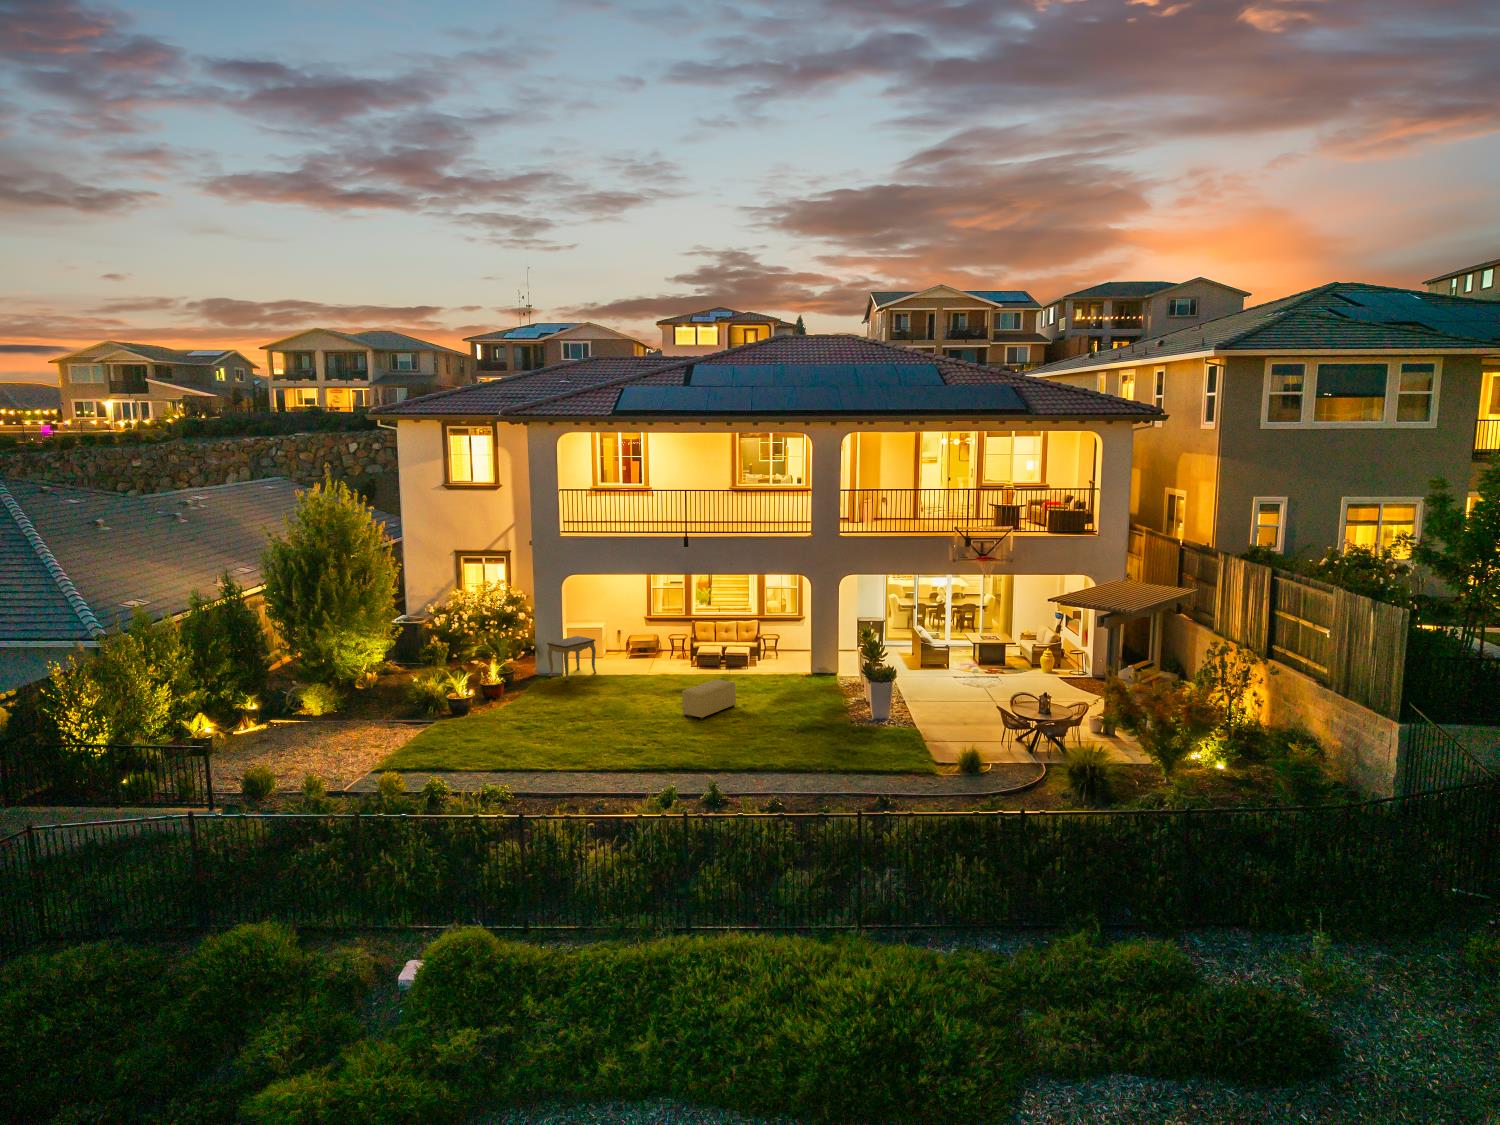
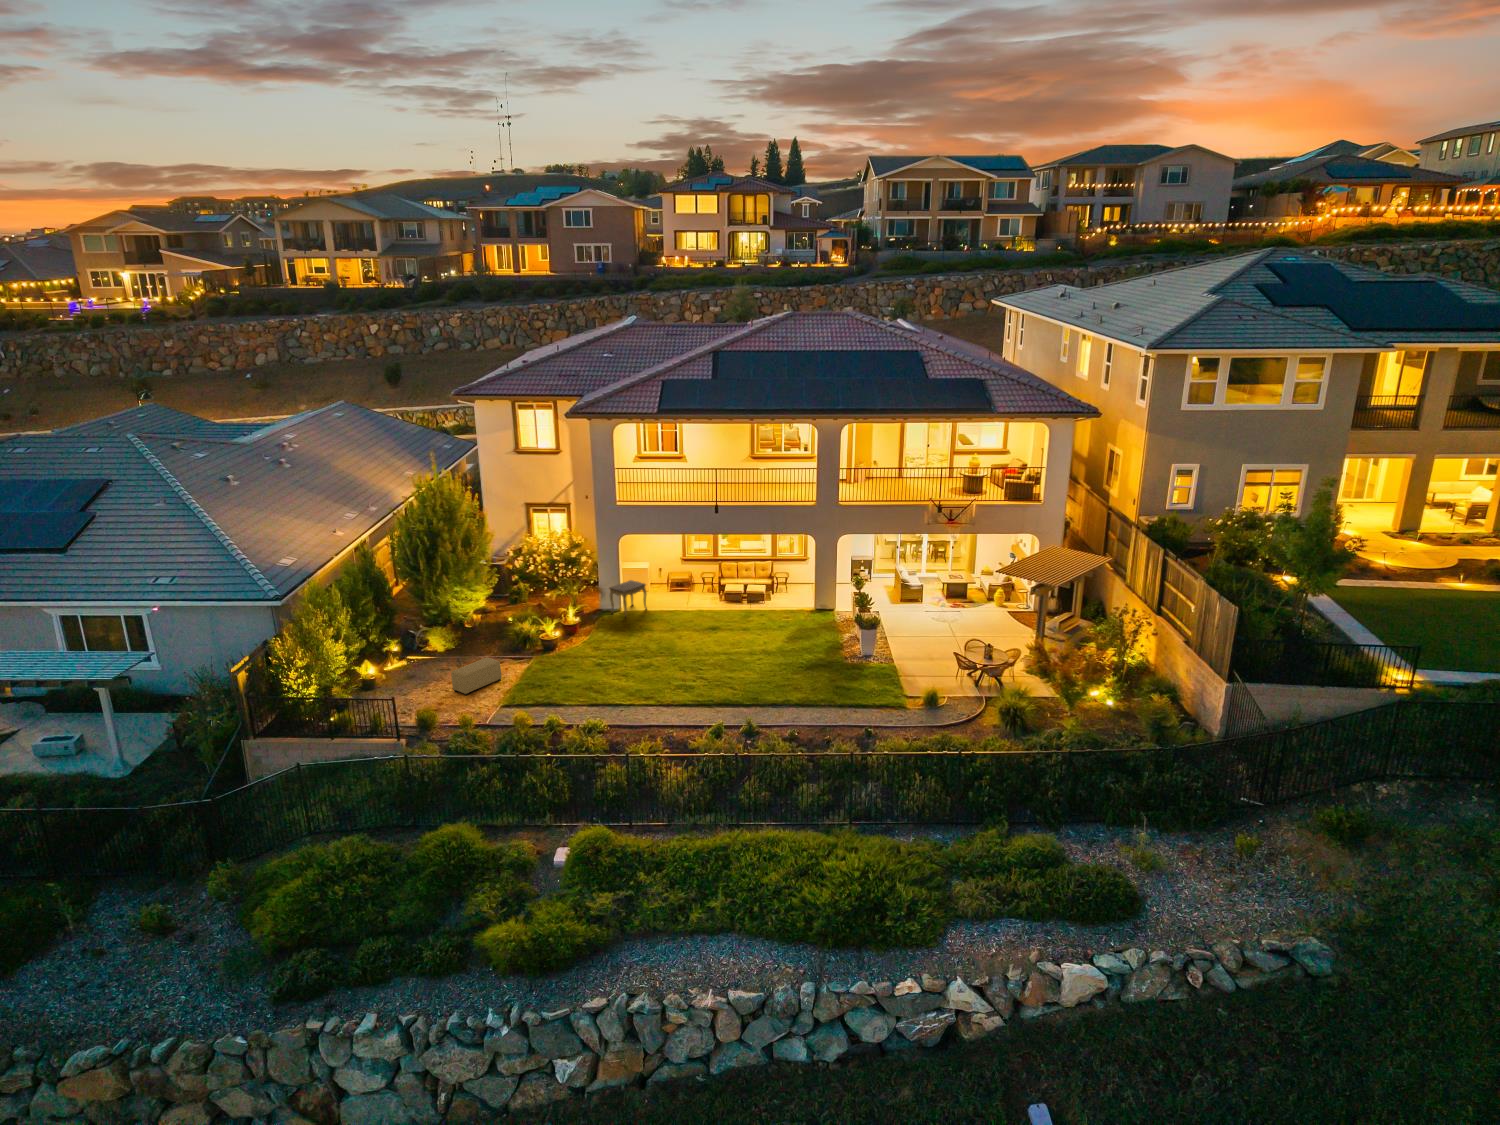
ottoman: present [682,679,736,720] -> present [451,657,502,695]

